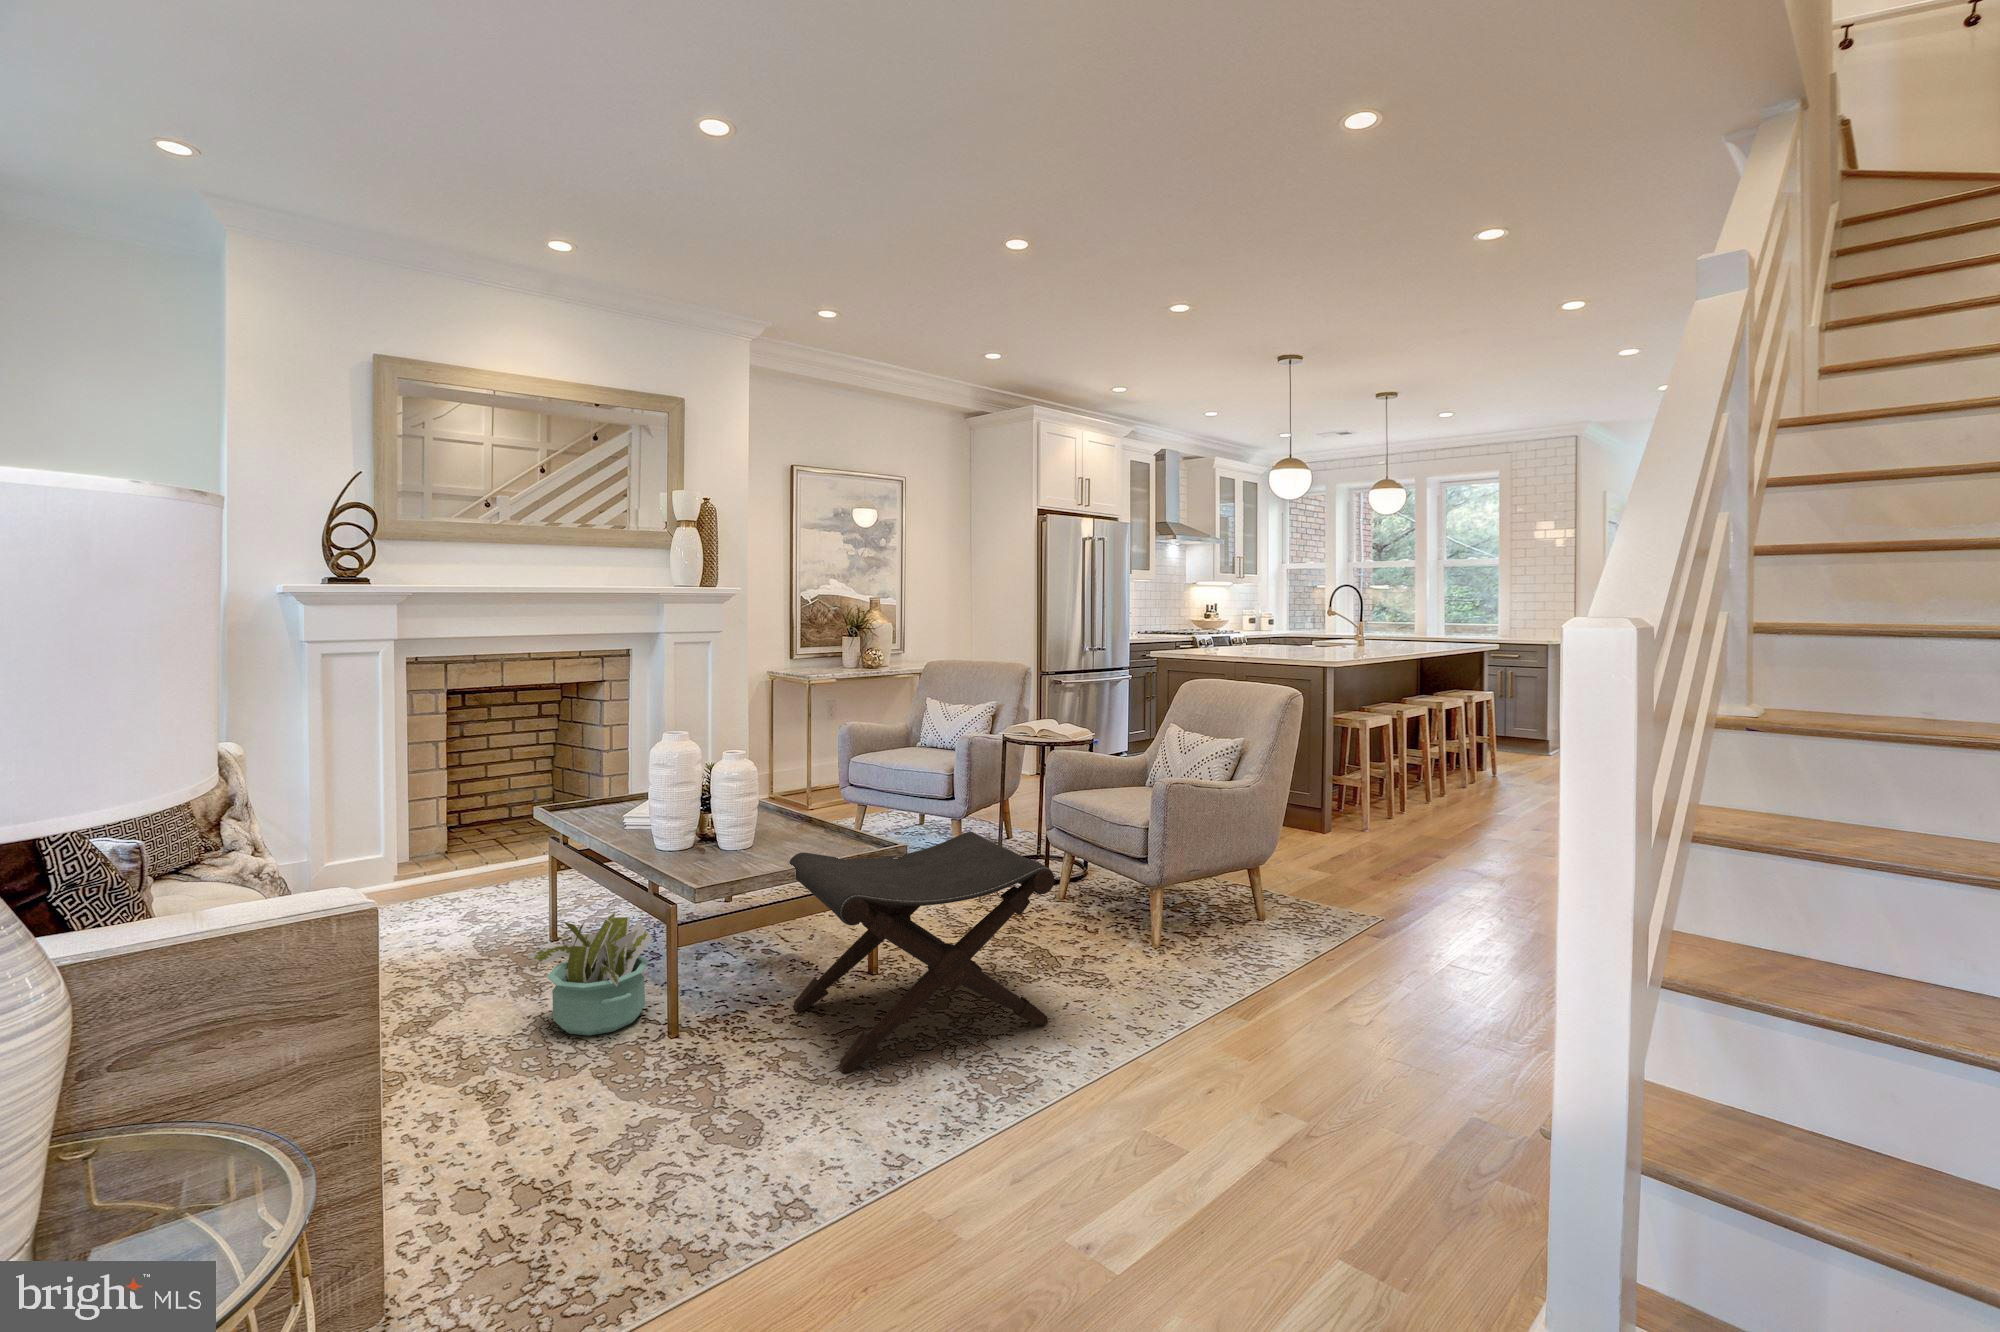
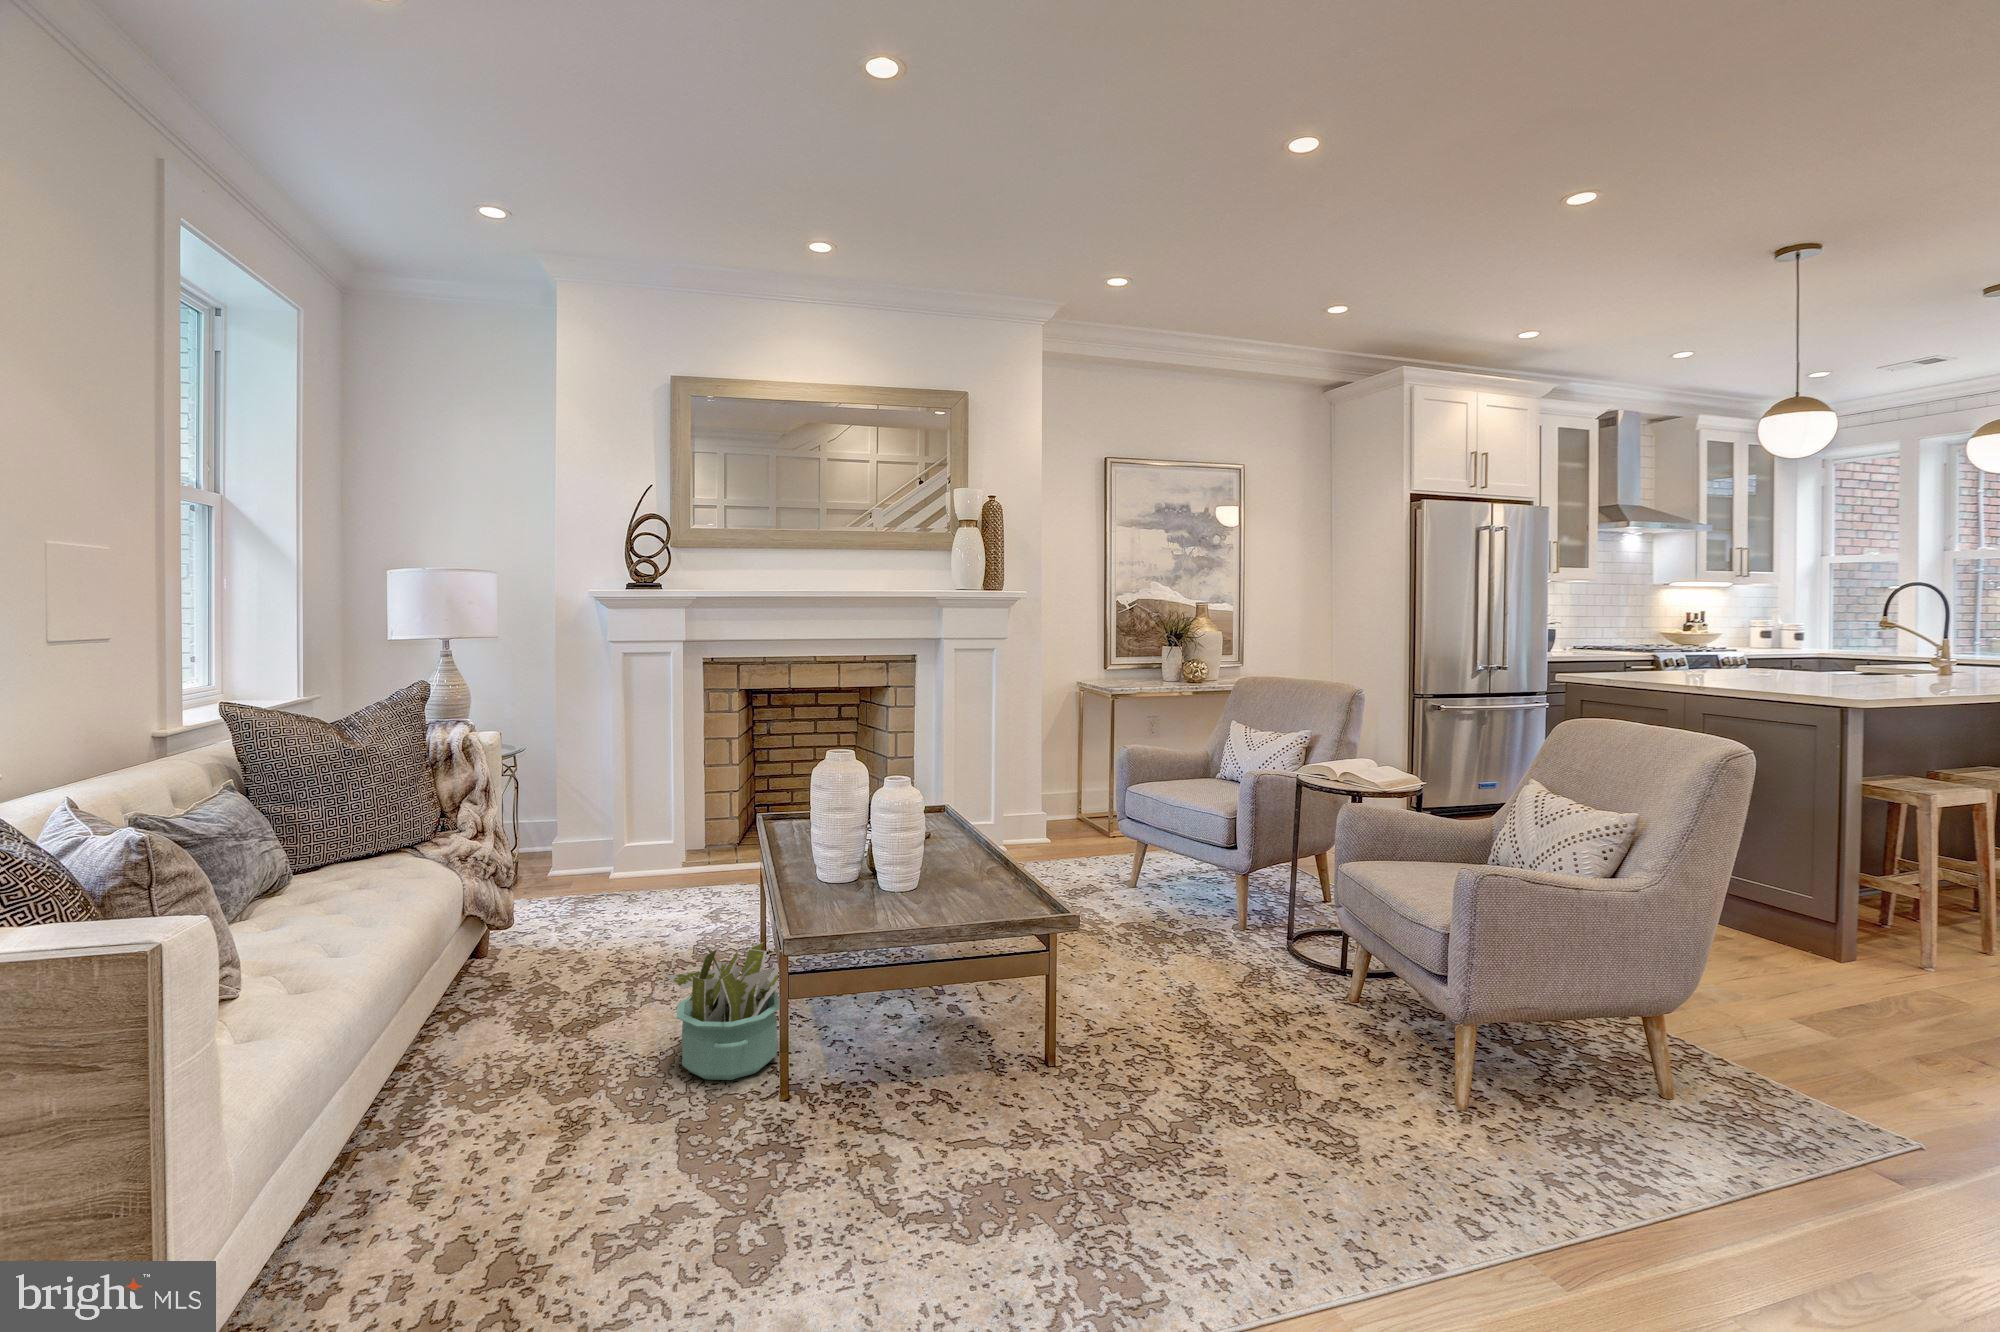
footstool: present [789,832,1054,1073] -> none [918,904,1242,1209]

